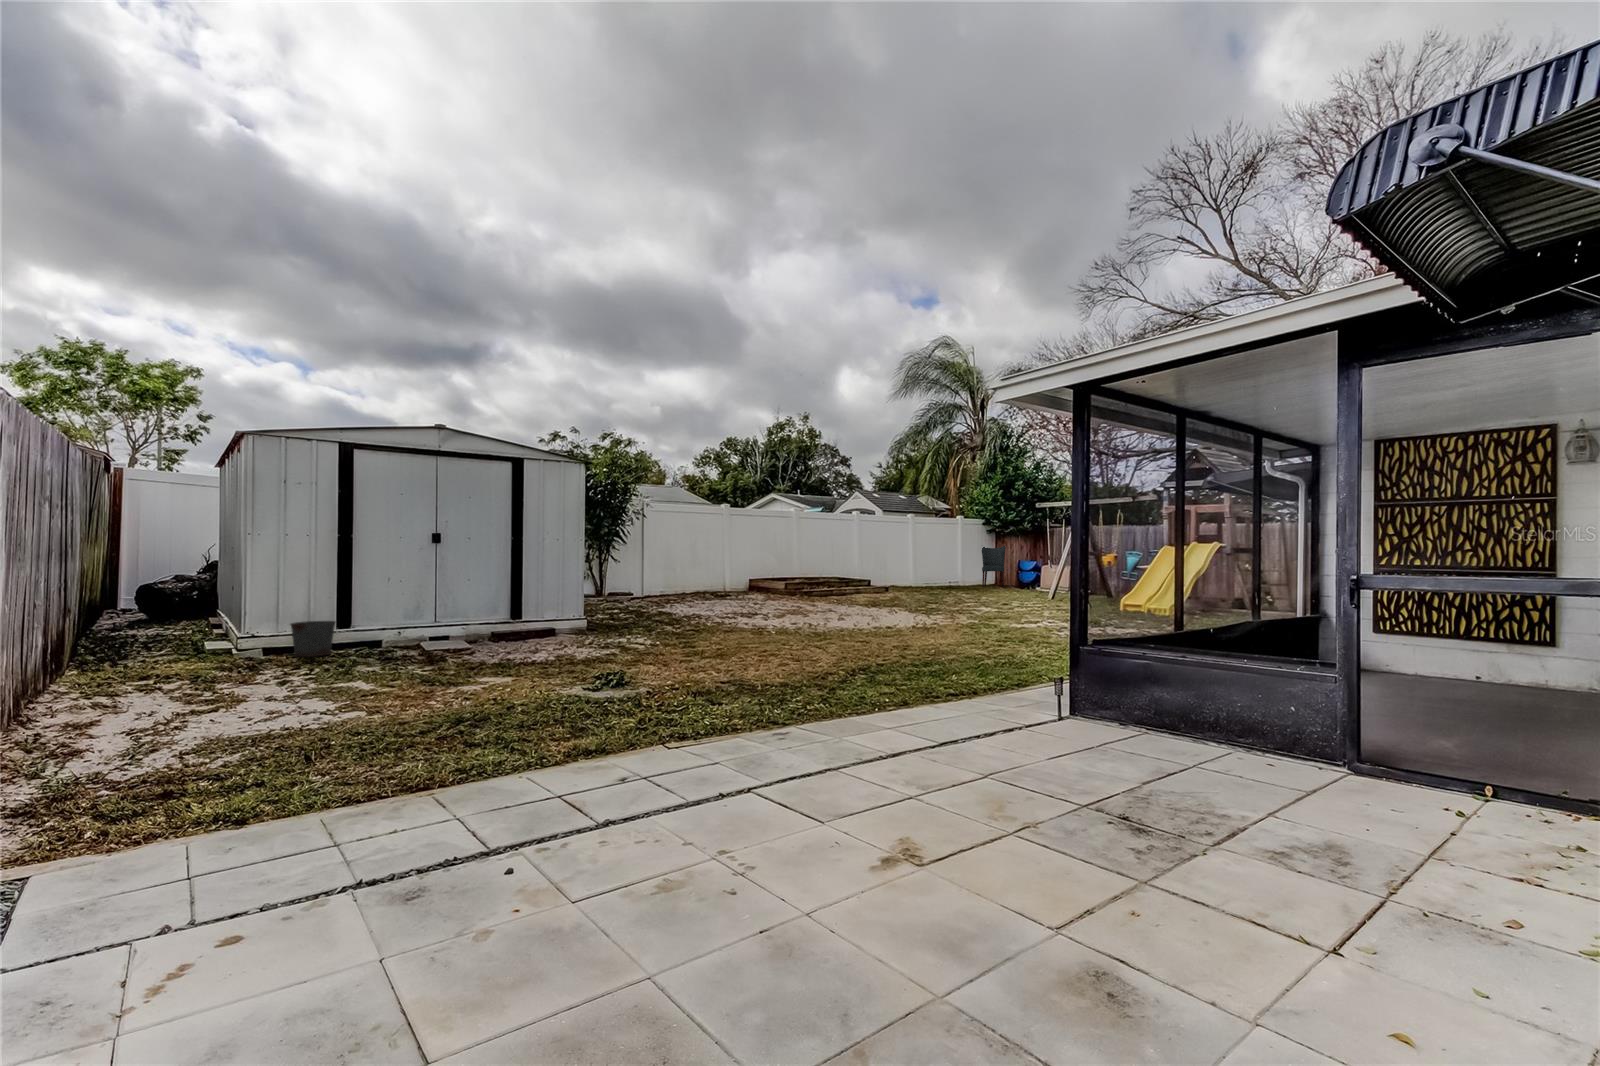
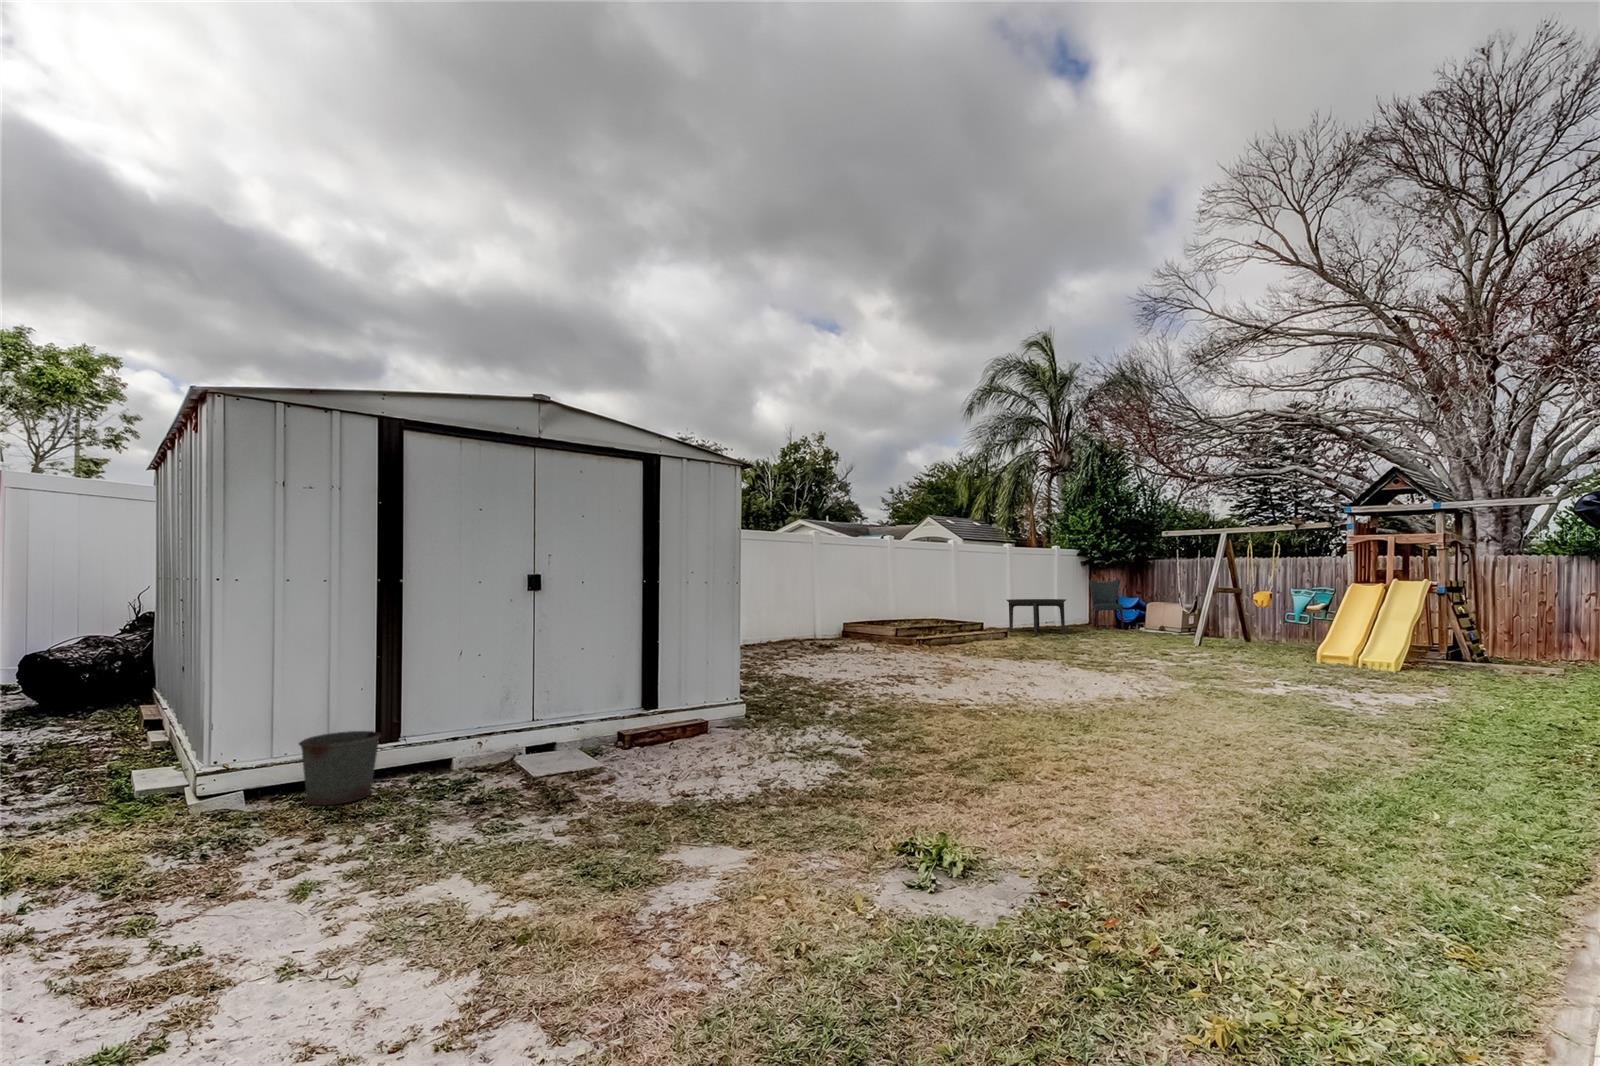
round table: none [897,561,946,590] -> present [1007,599,1066,635]

